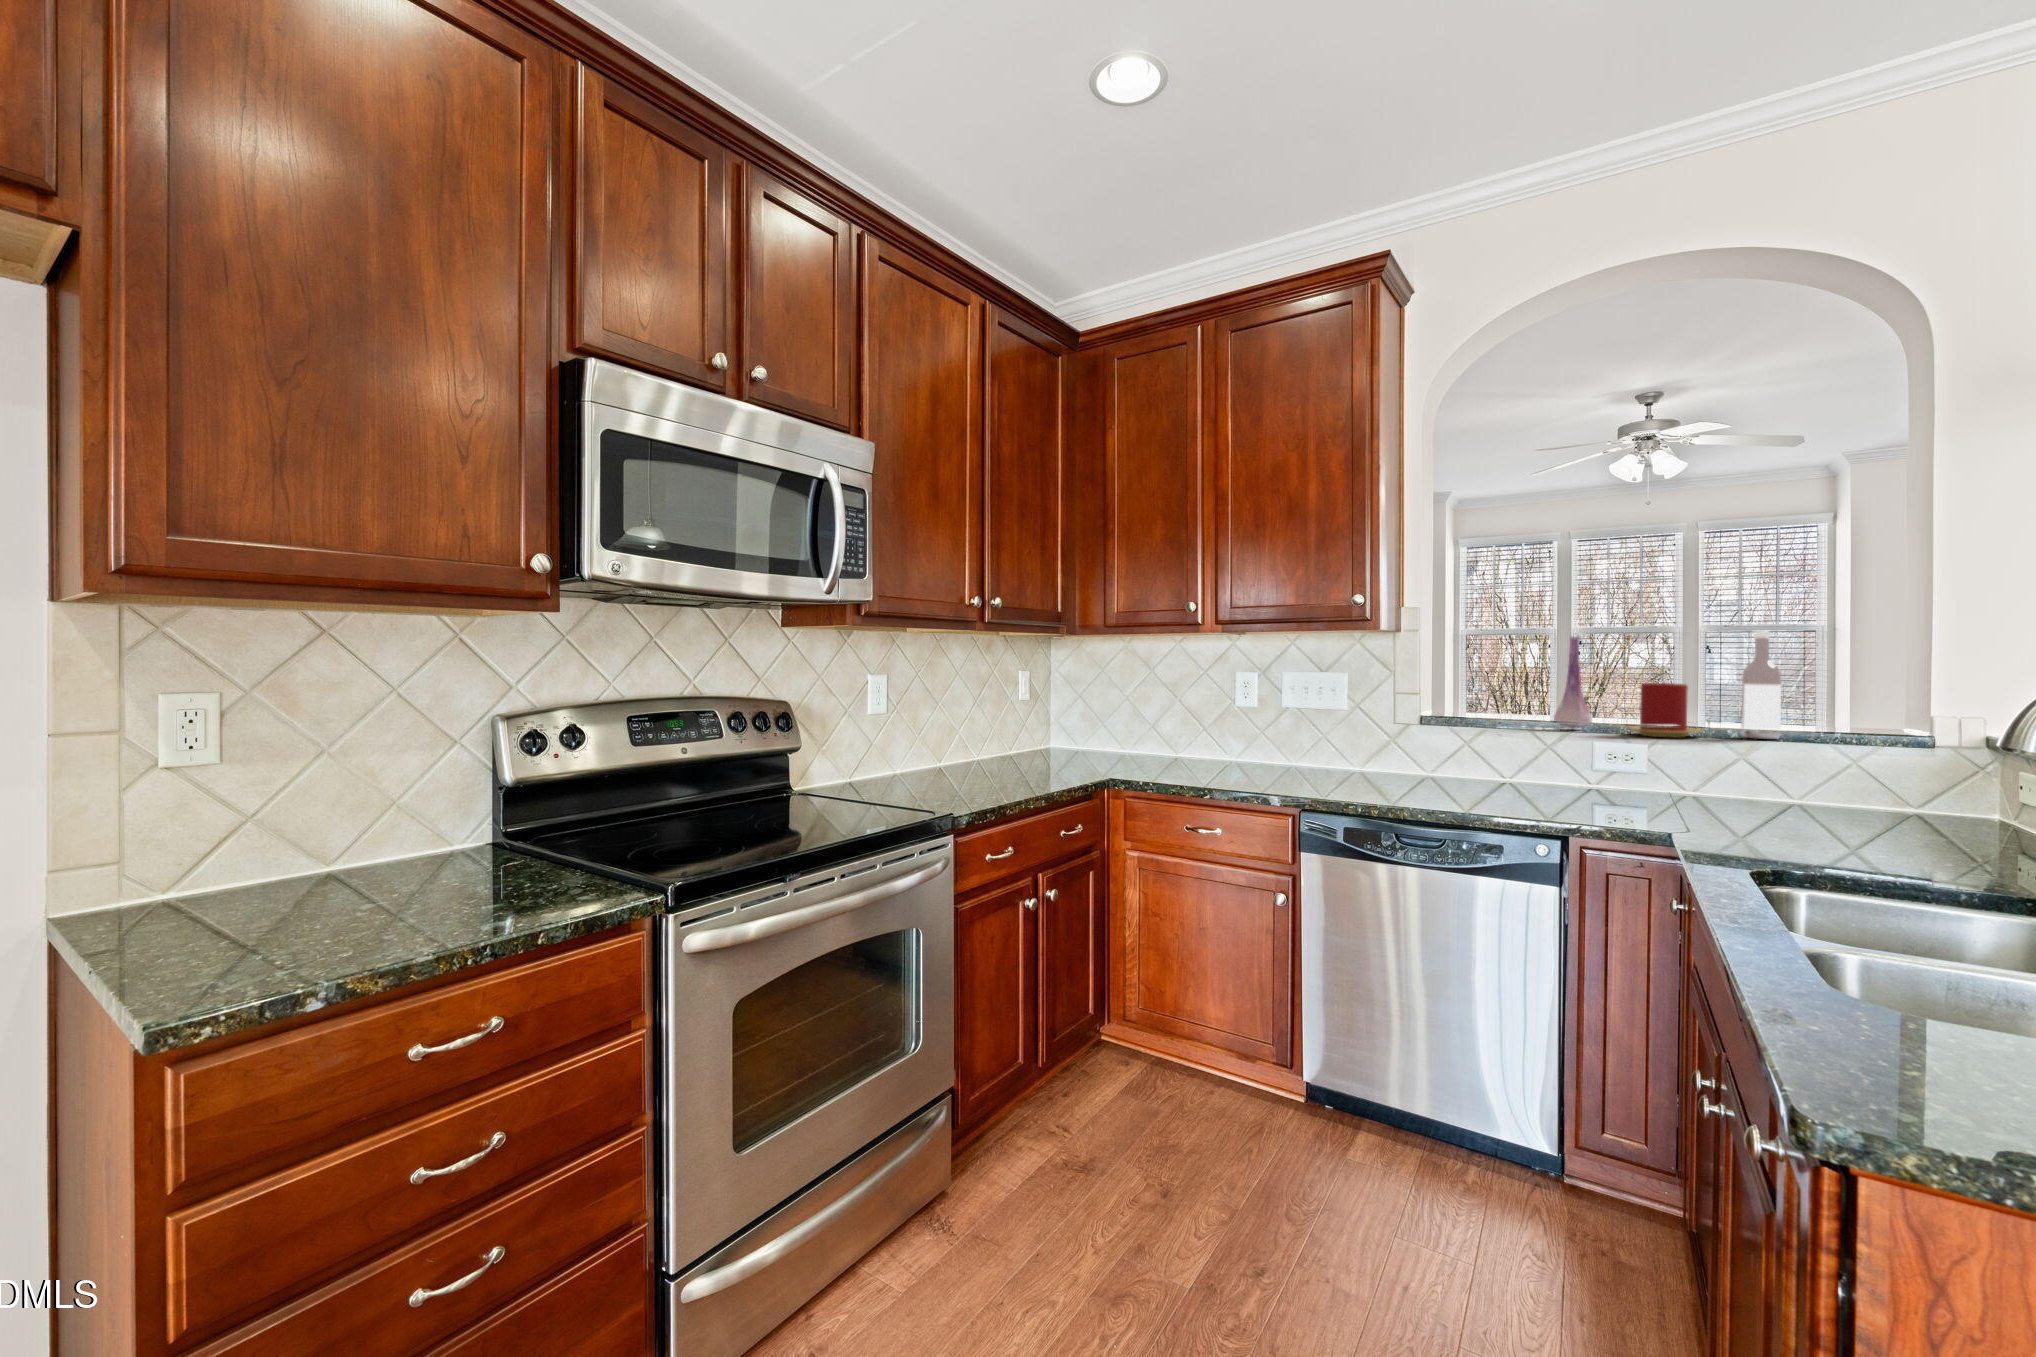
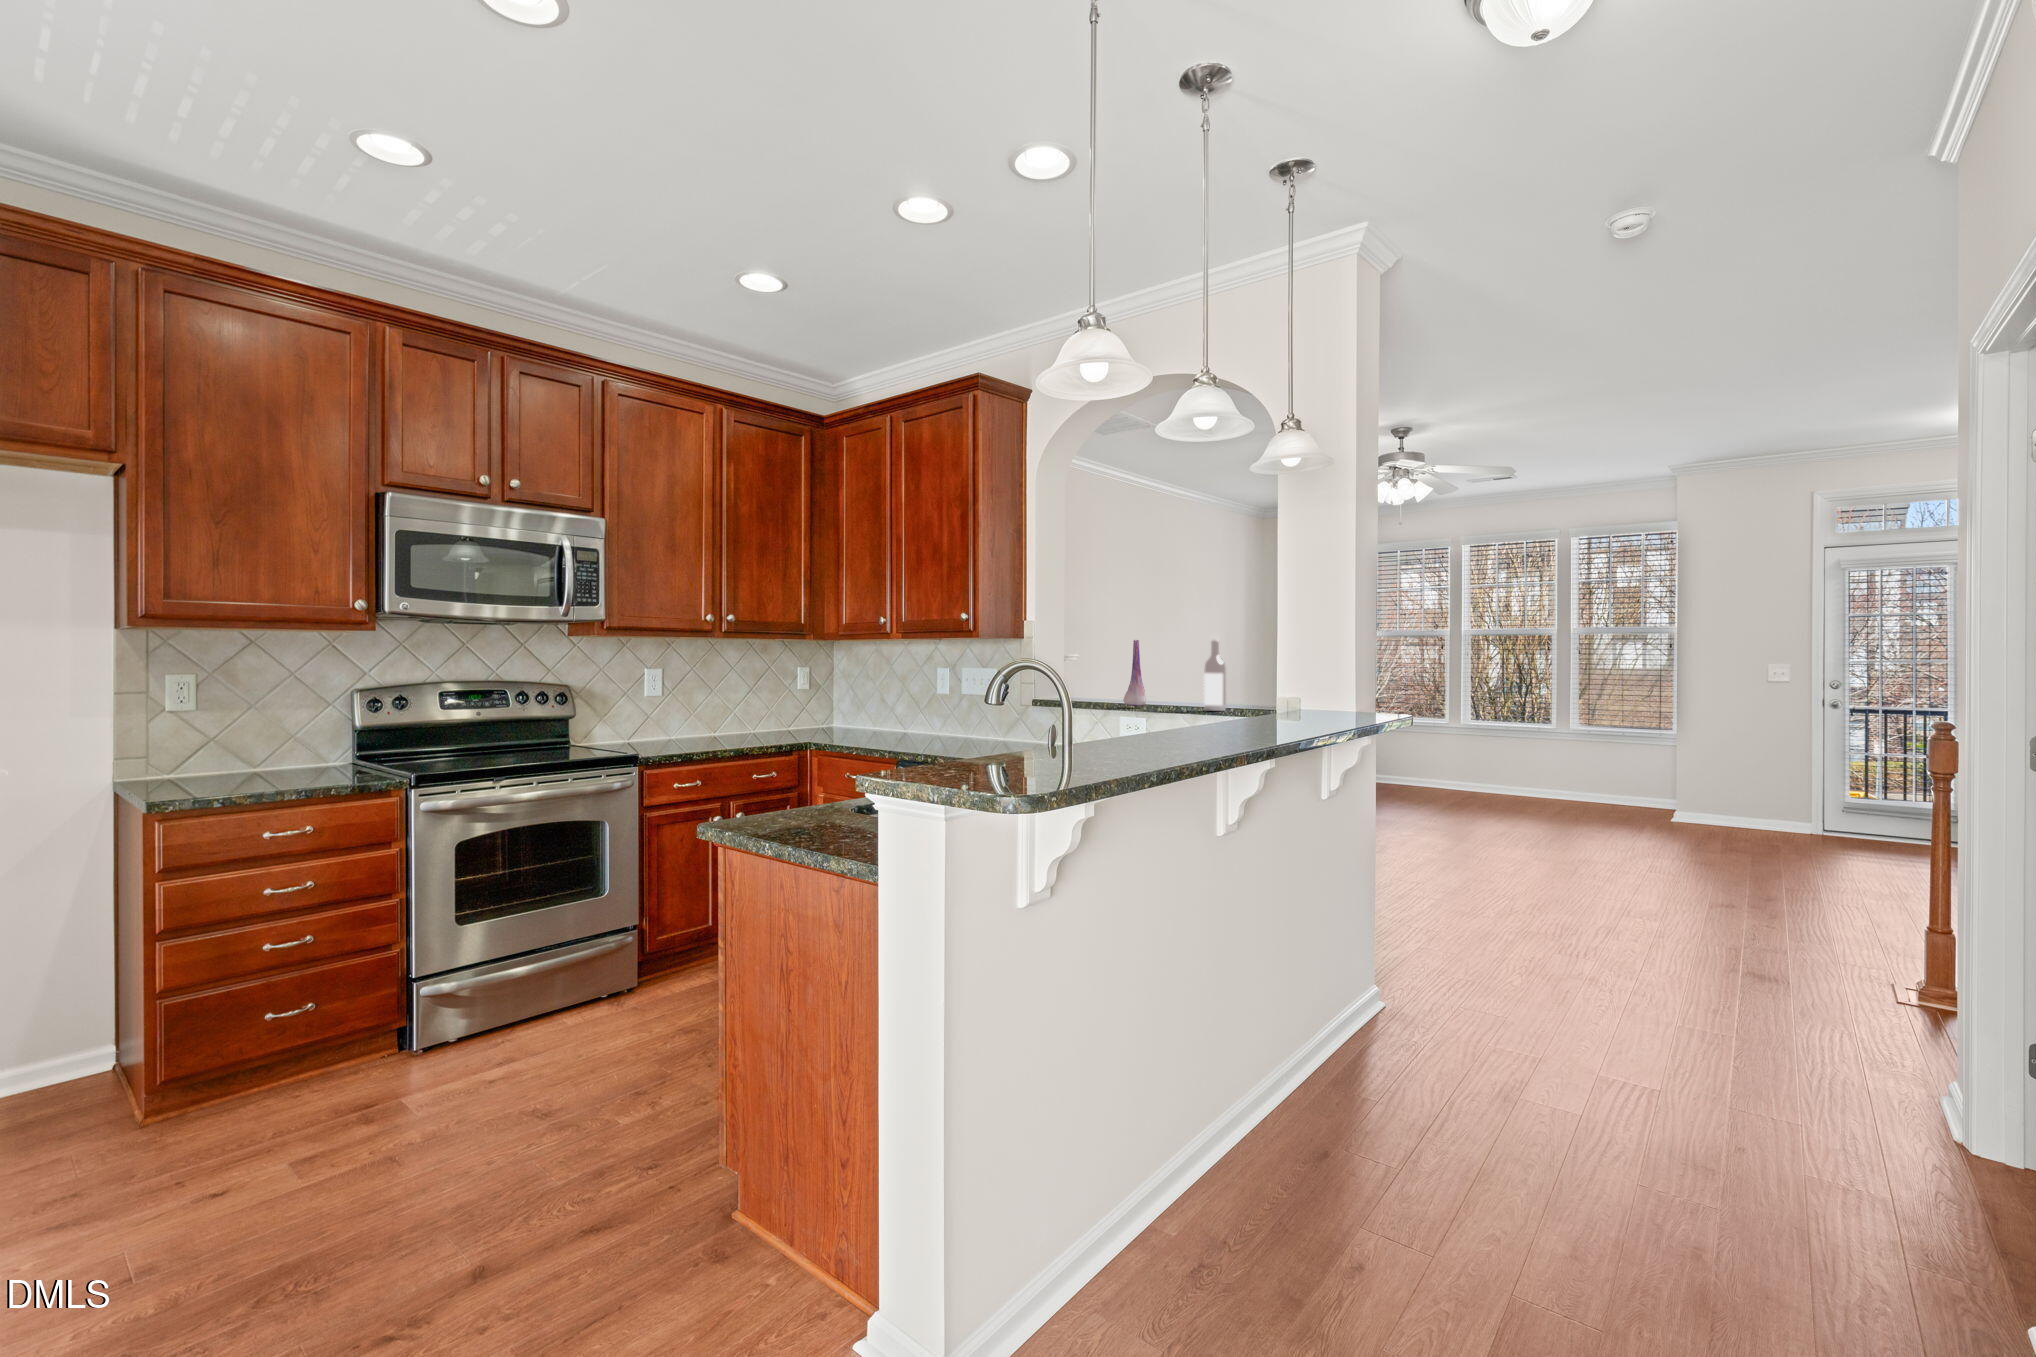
candle: present [1626,683,1702,737] -> none [1143,673,1187,711]

